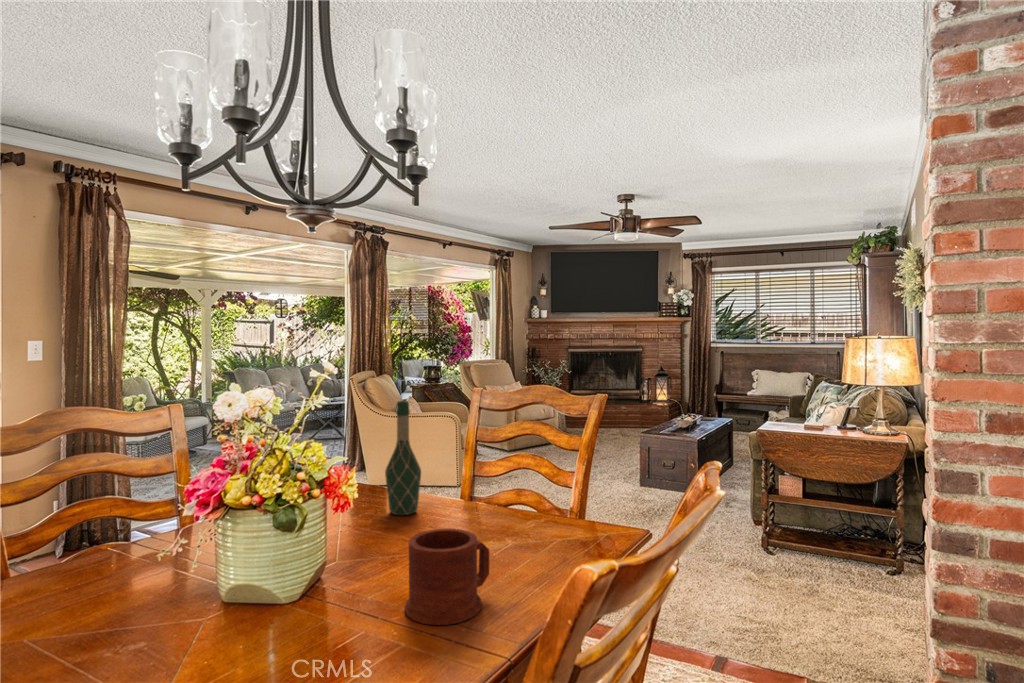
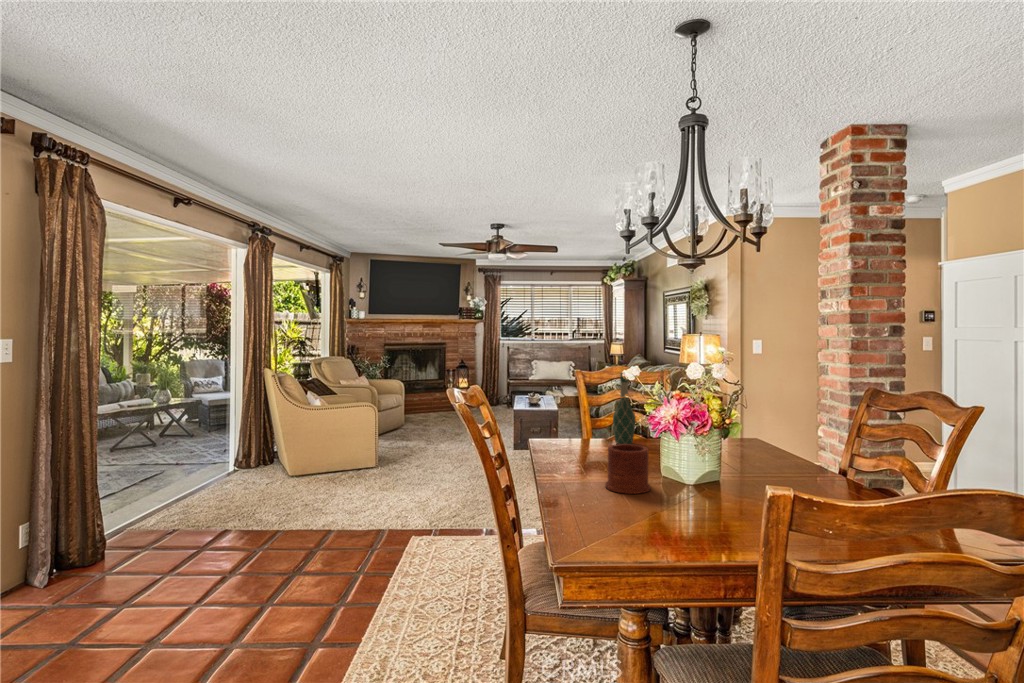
mug: present [405,529,489,625] -> present [605,444,650,494]

